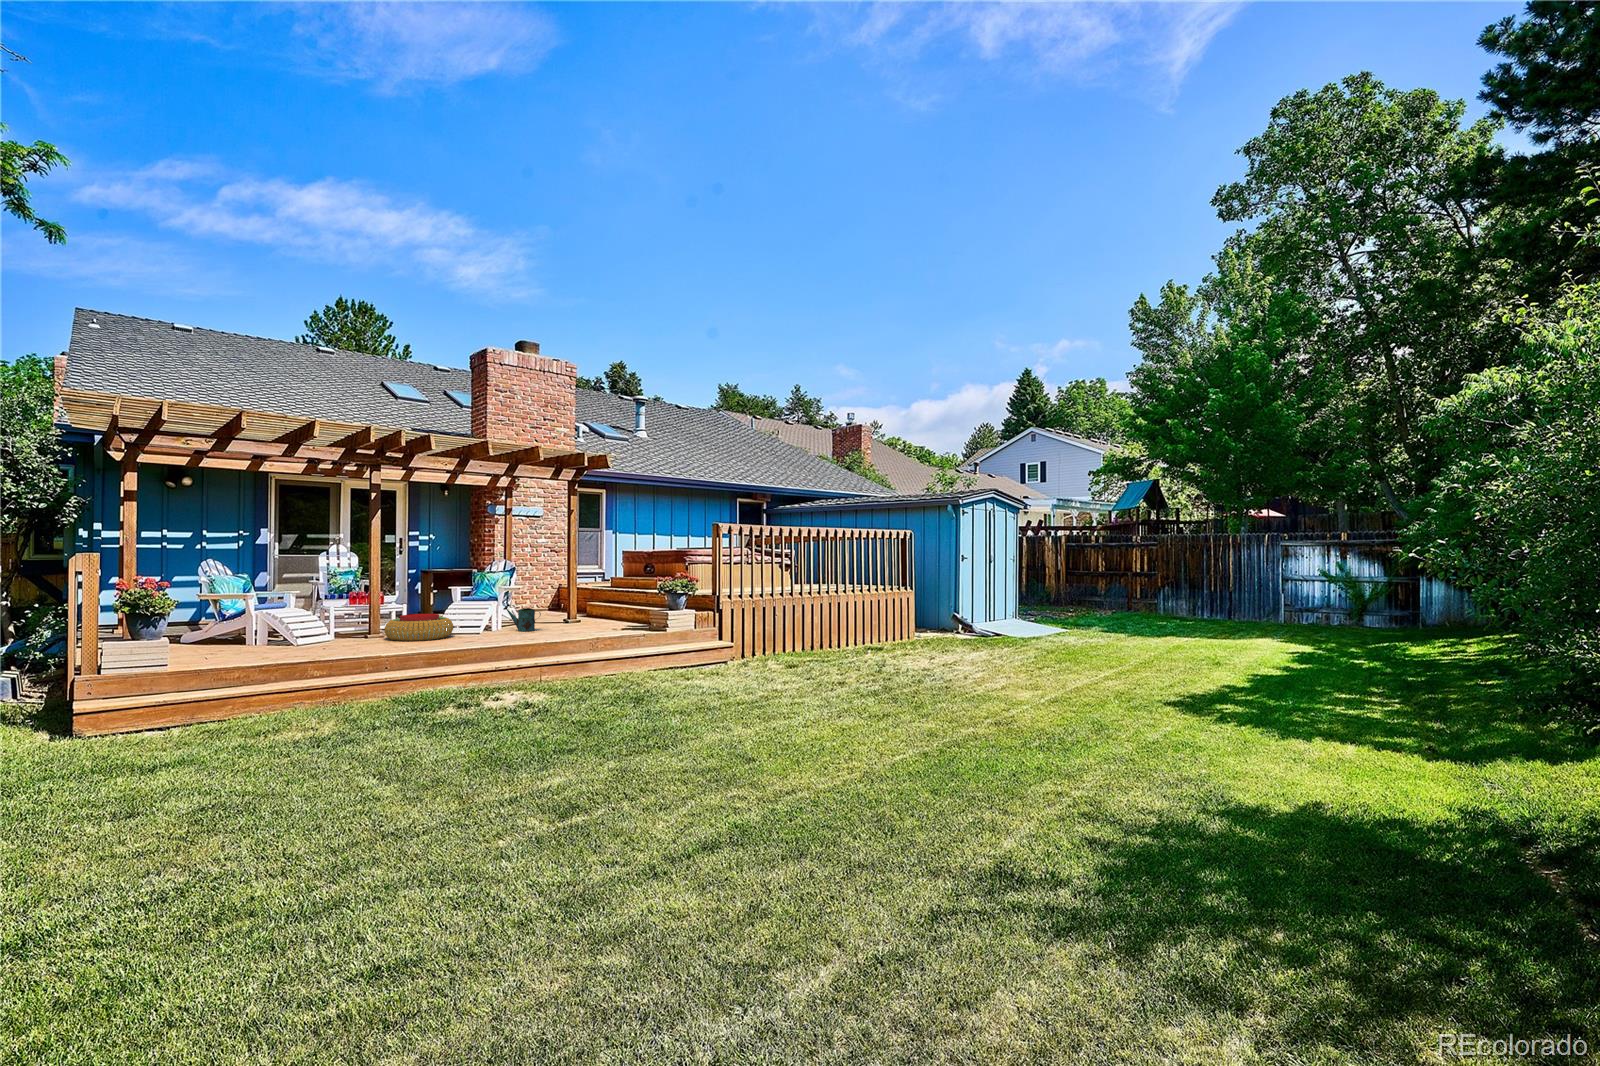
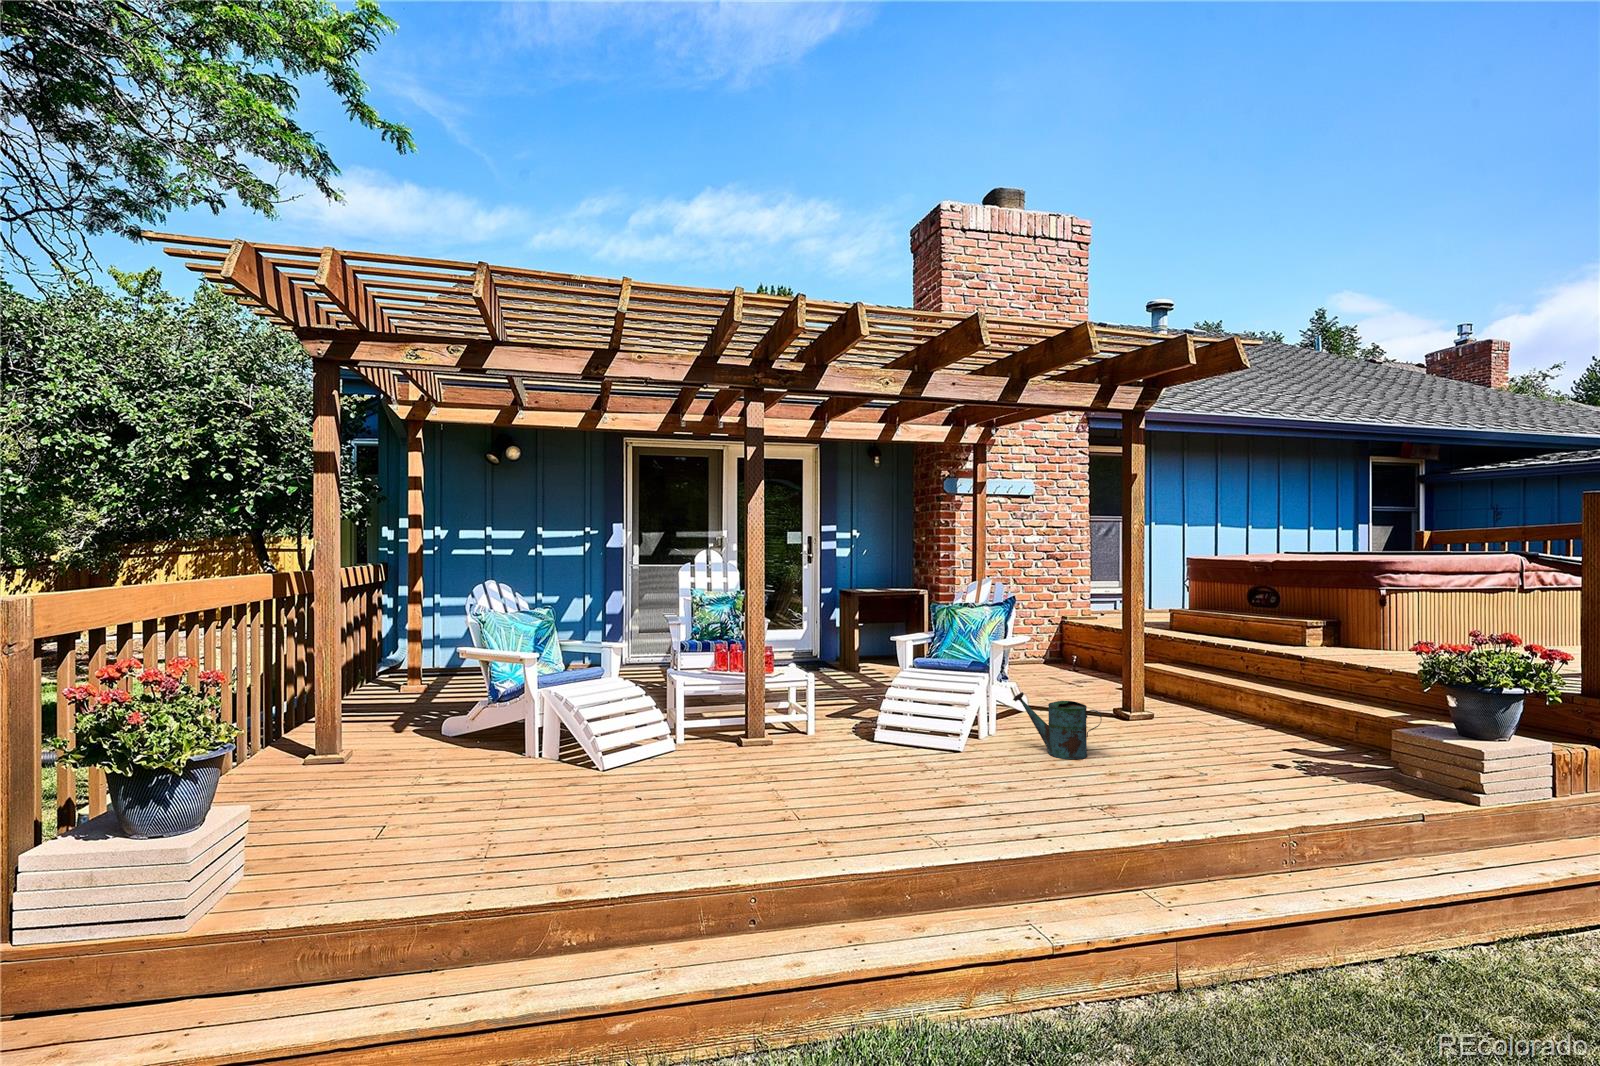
pouf: present [384,614,453,641] -> none [774,705,915,779]

